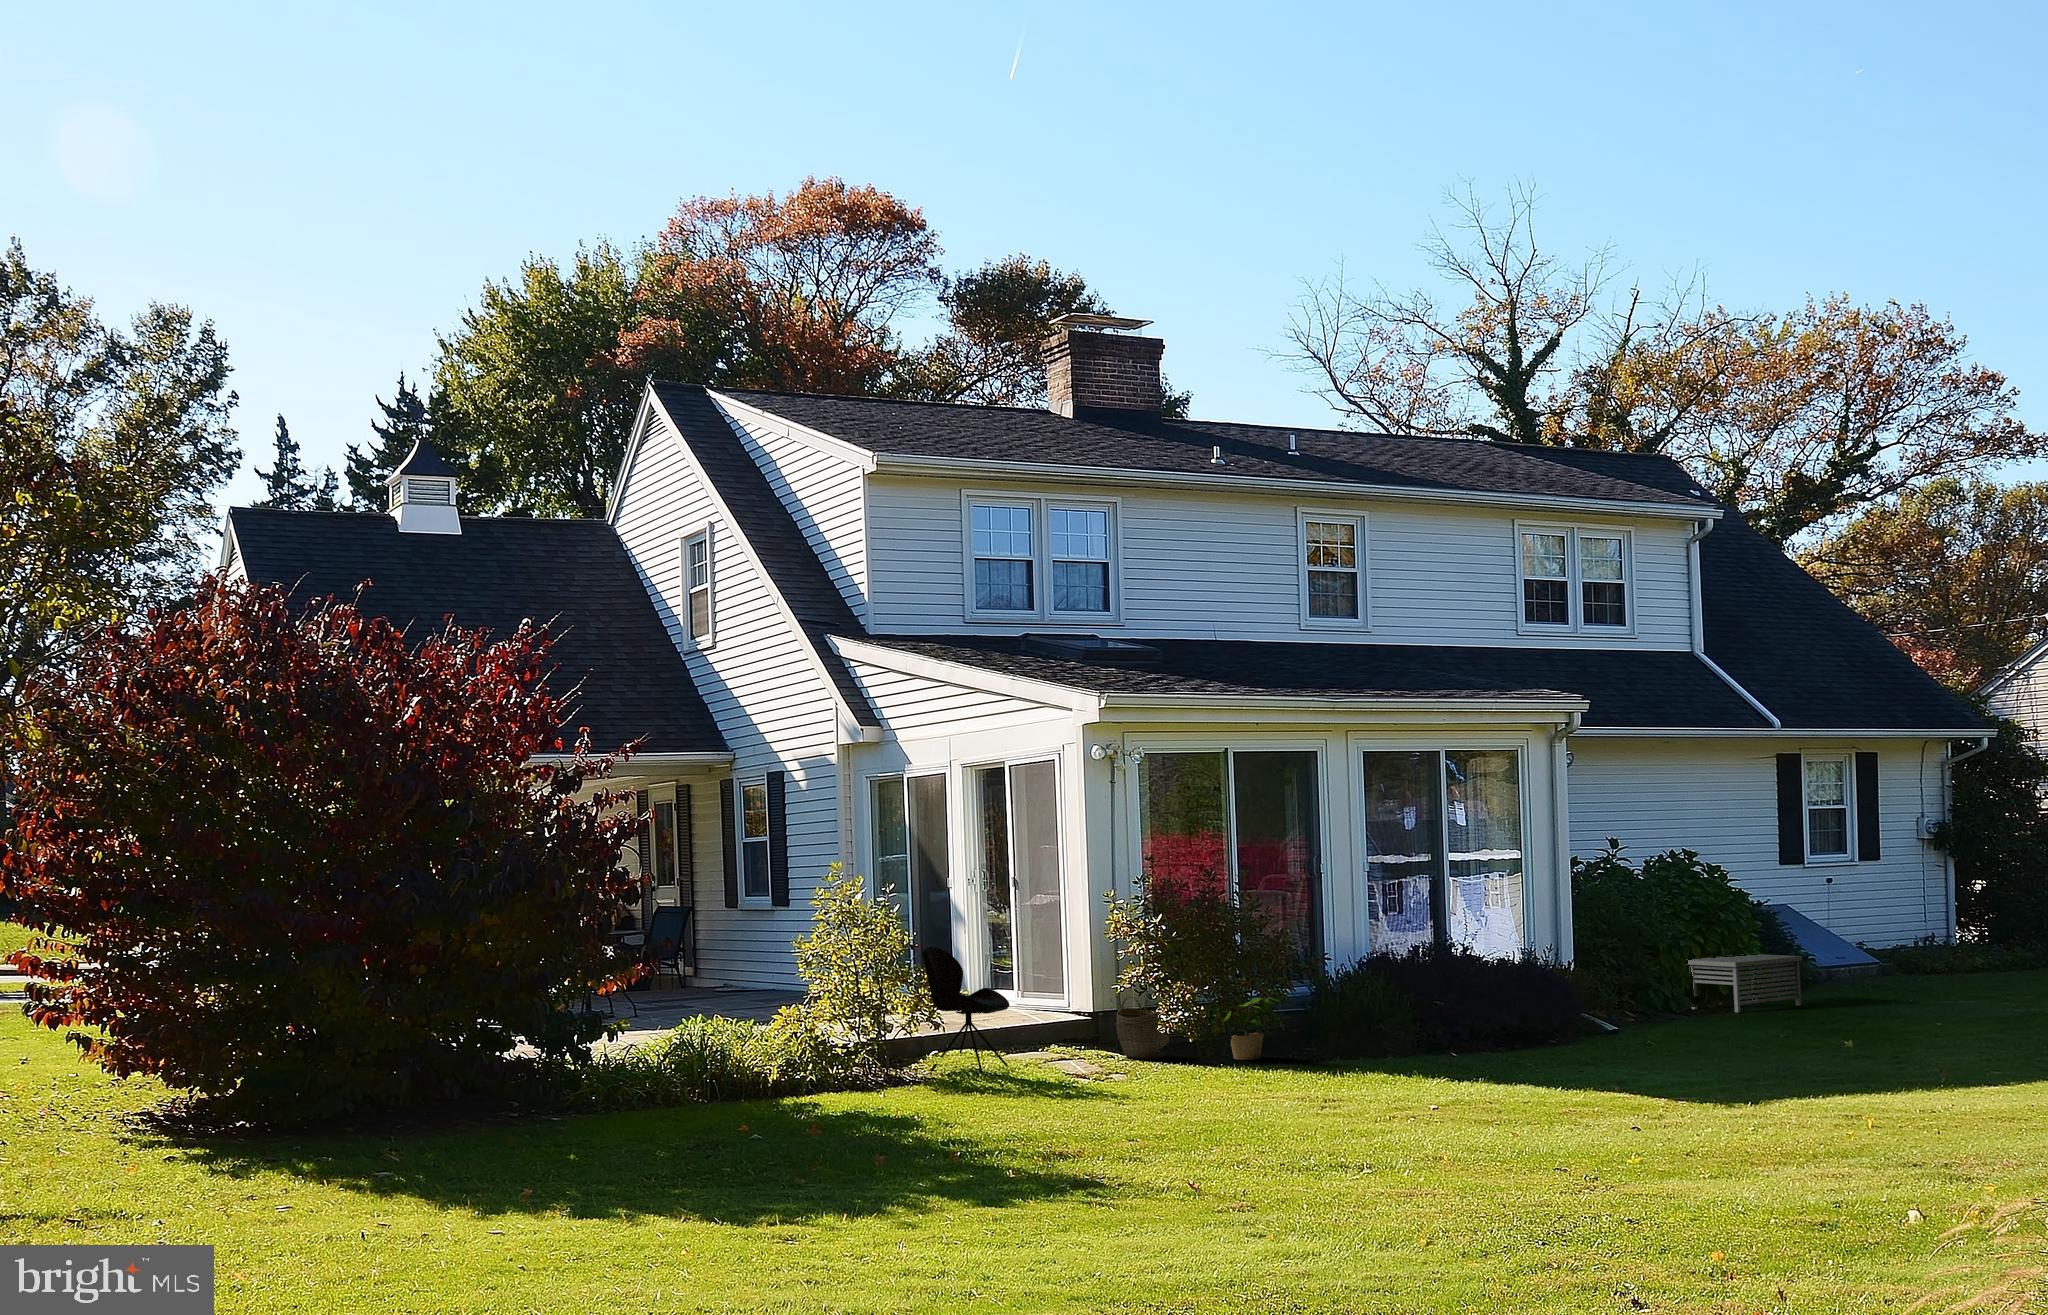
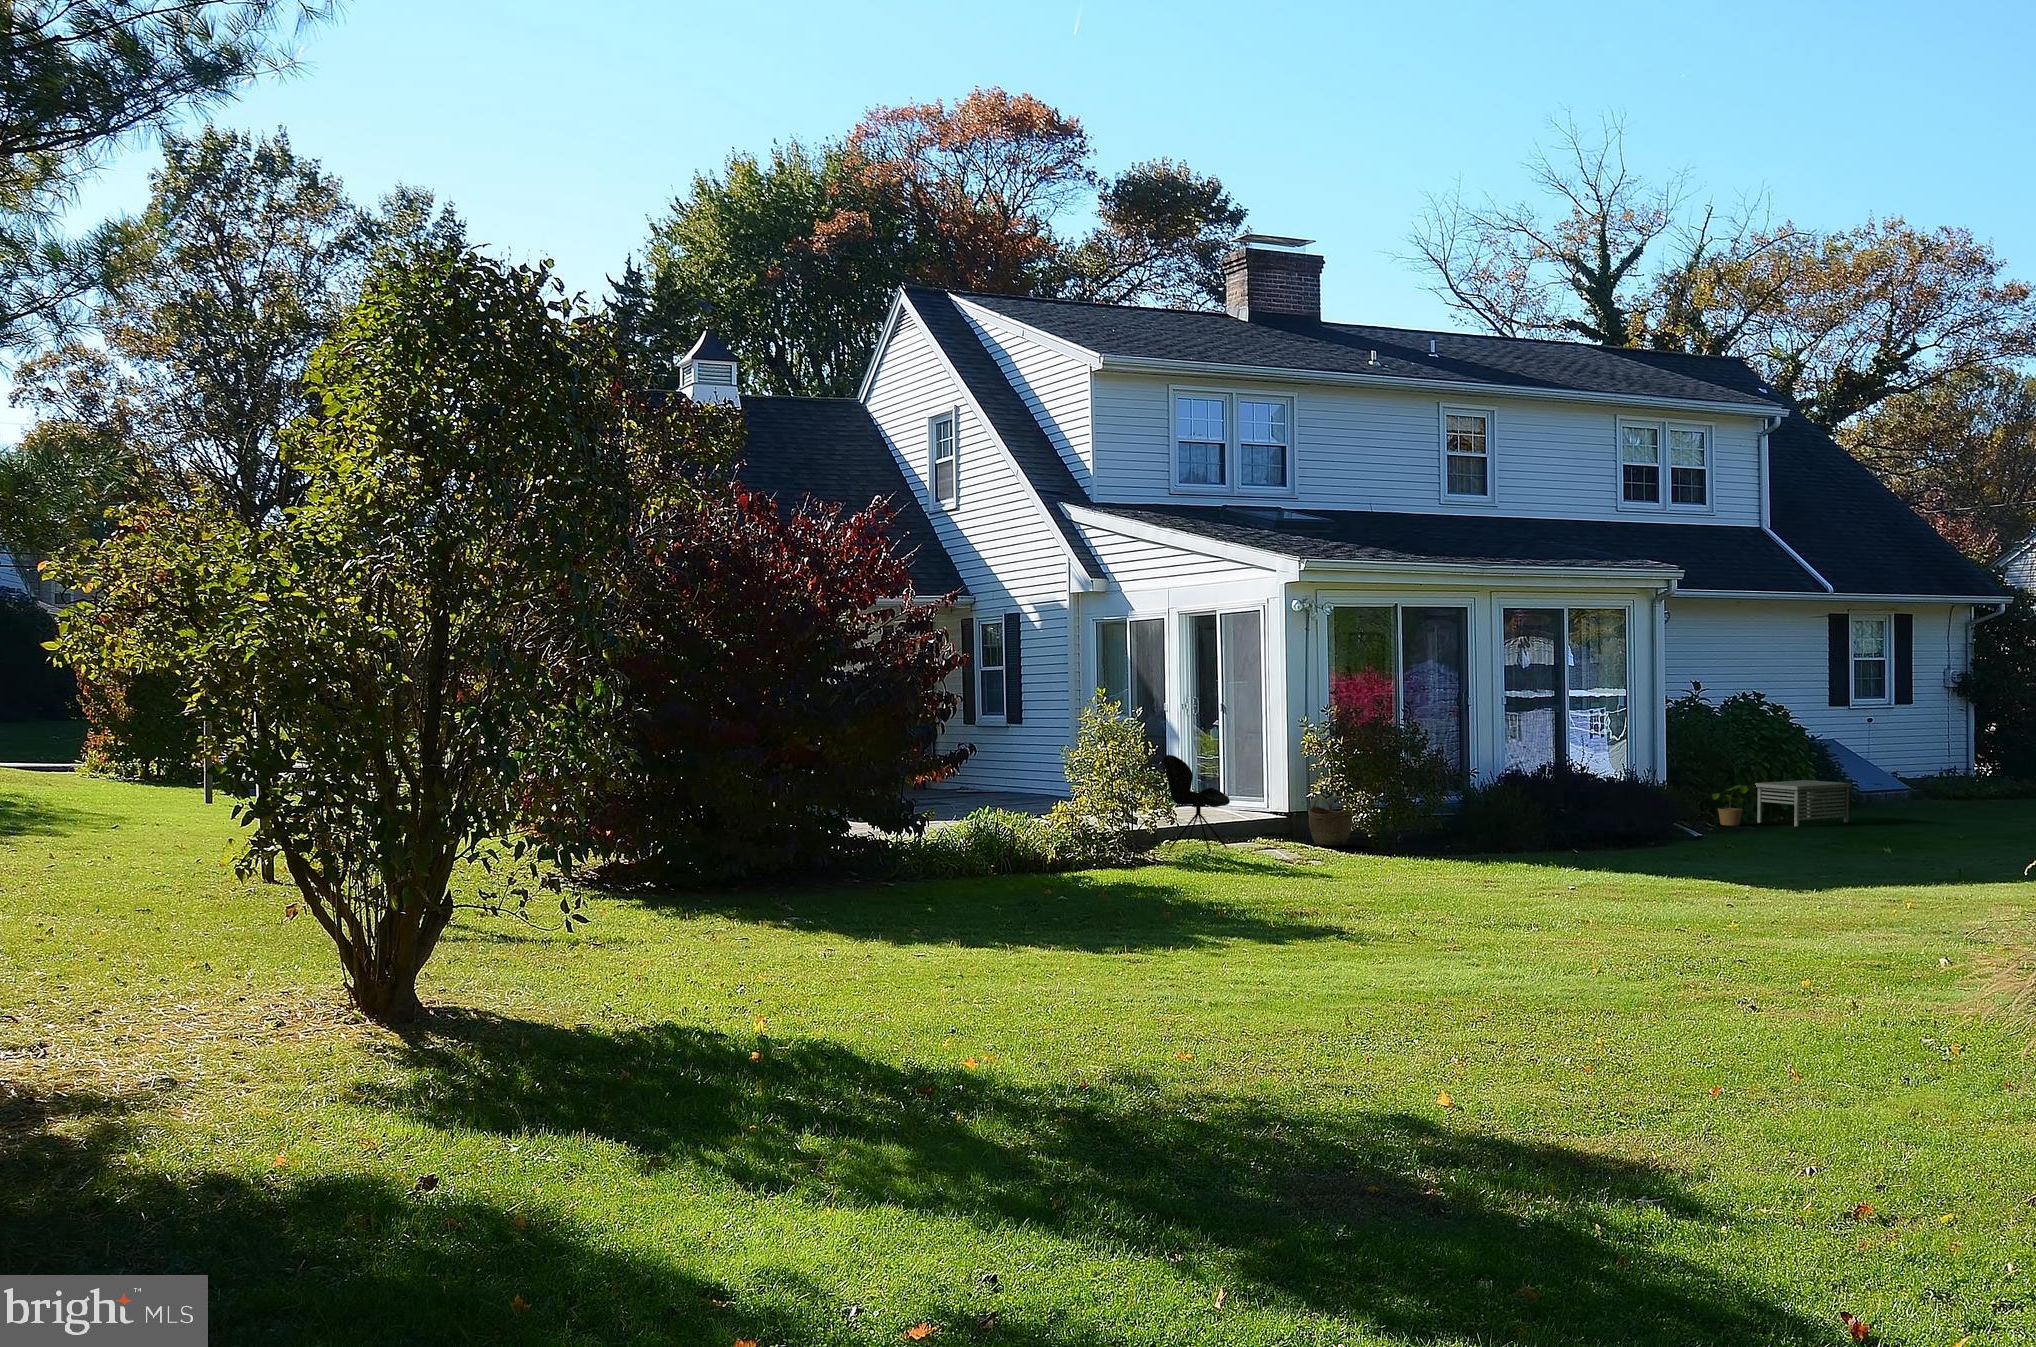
potted plant: present [1223,998,1280,1060] -> present [1712,785,1751,826]

